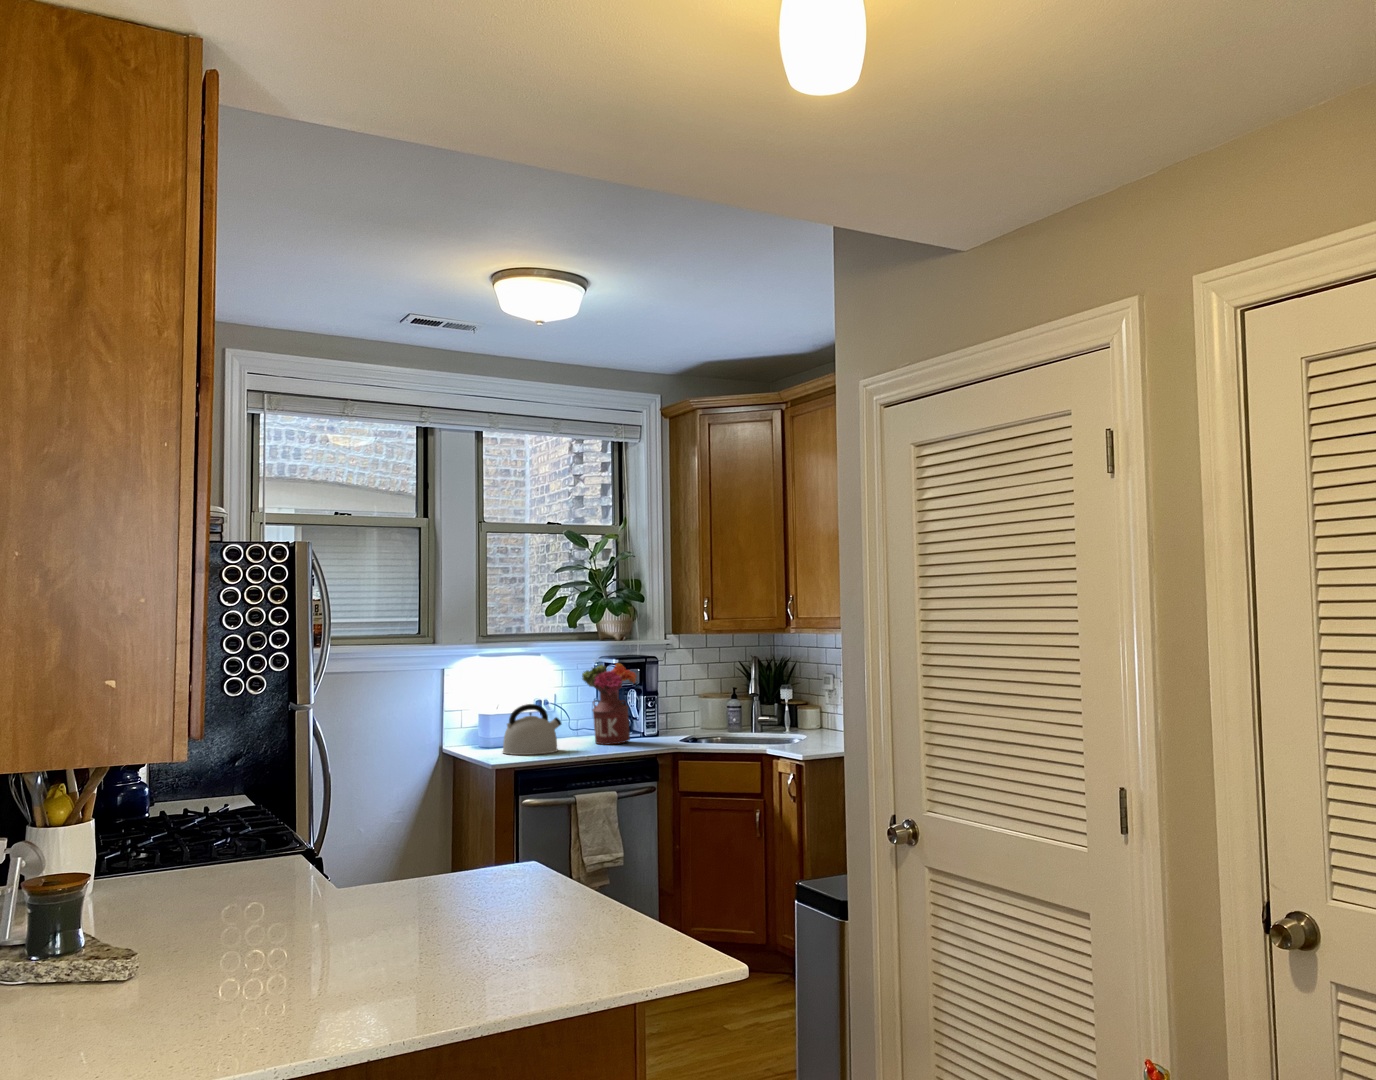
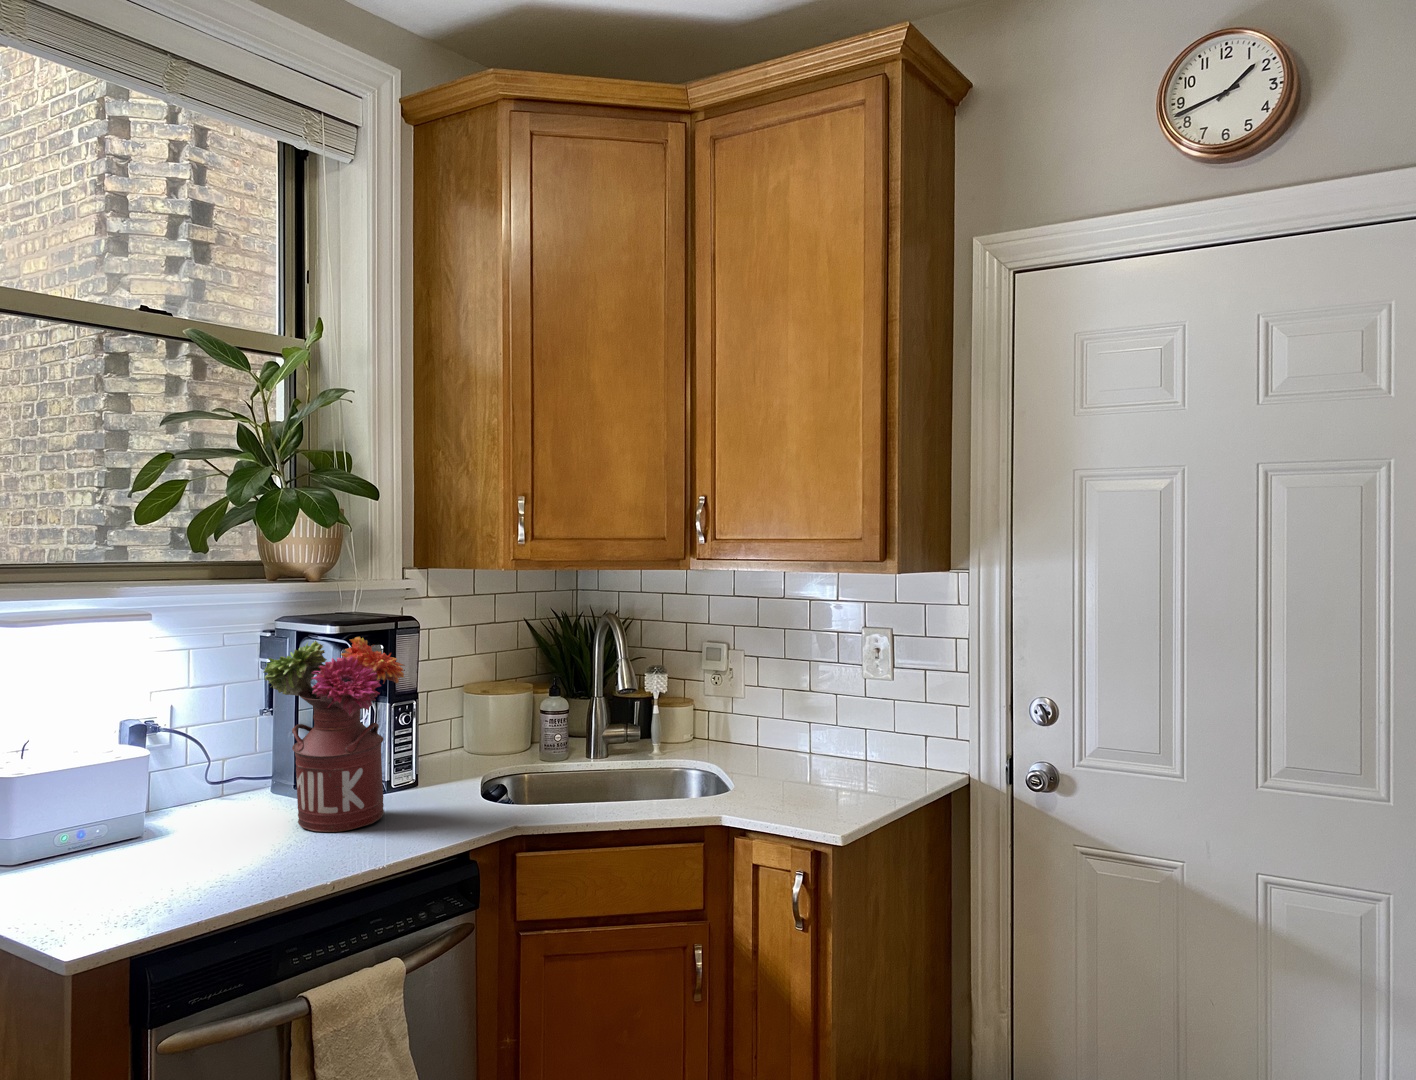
kettle: present [503,704,561,755] -> none [69,761,241,915]

